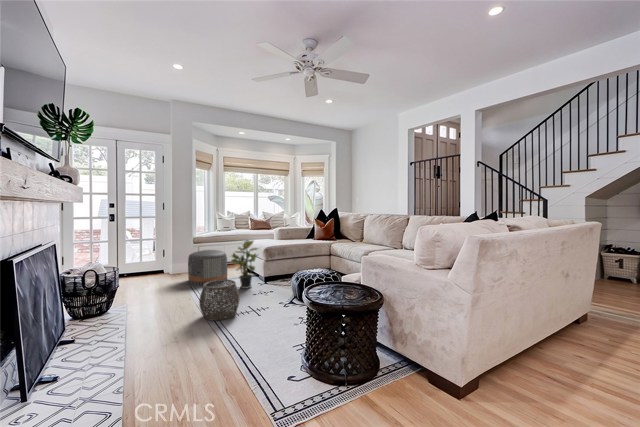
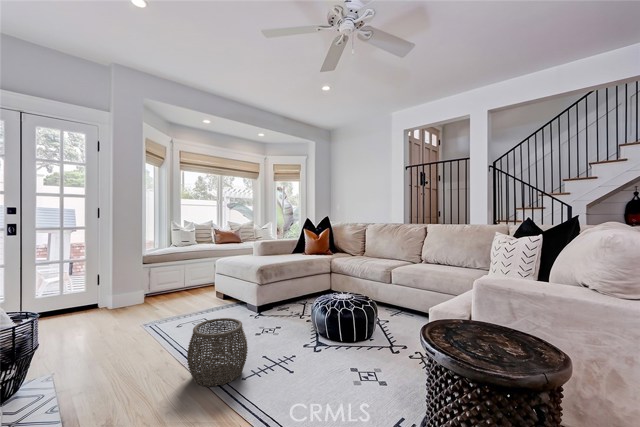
potted plant: present [231,240,257,289] -> none [212,256,249,324]
pouf: present [188,250,227,285] -> none [143,272,199,323]

